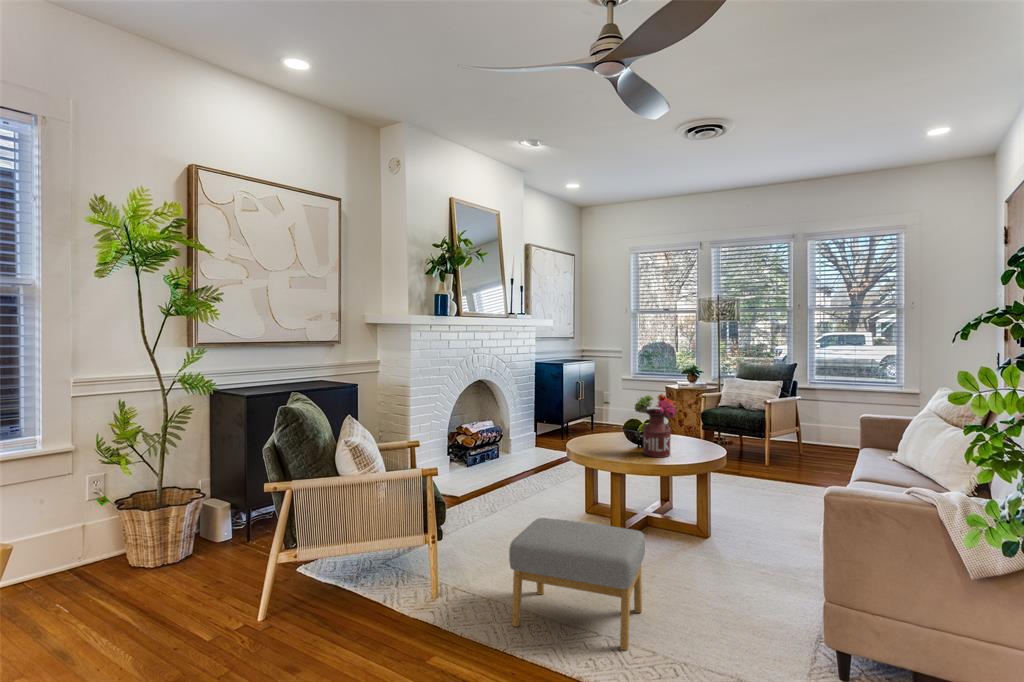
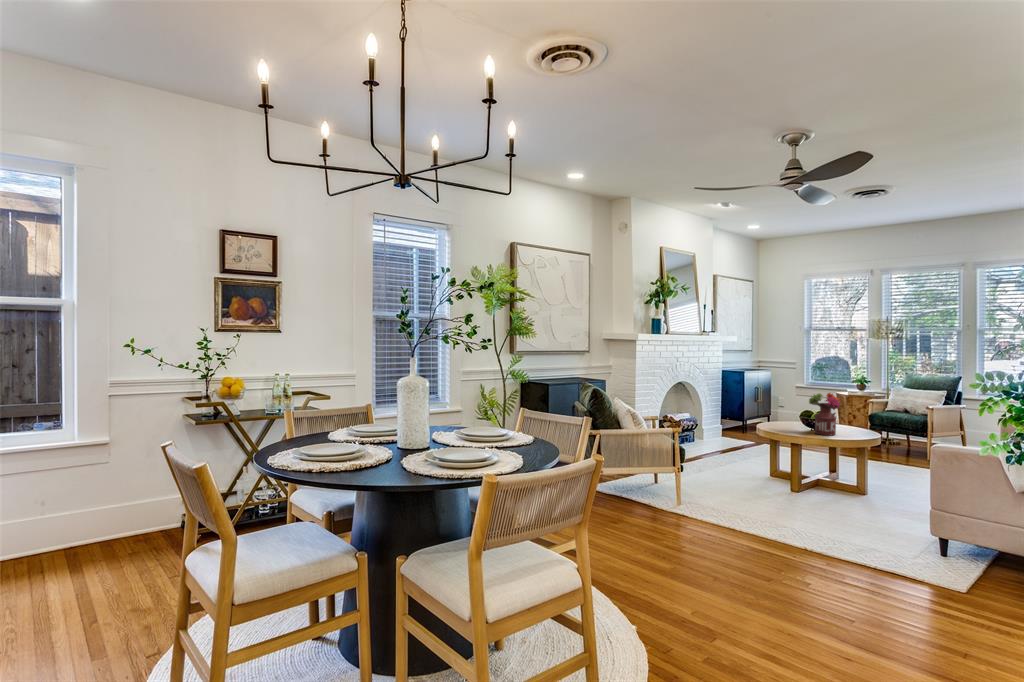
footstool: present [509,518,645,650] -> none [730,462,815,531]

